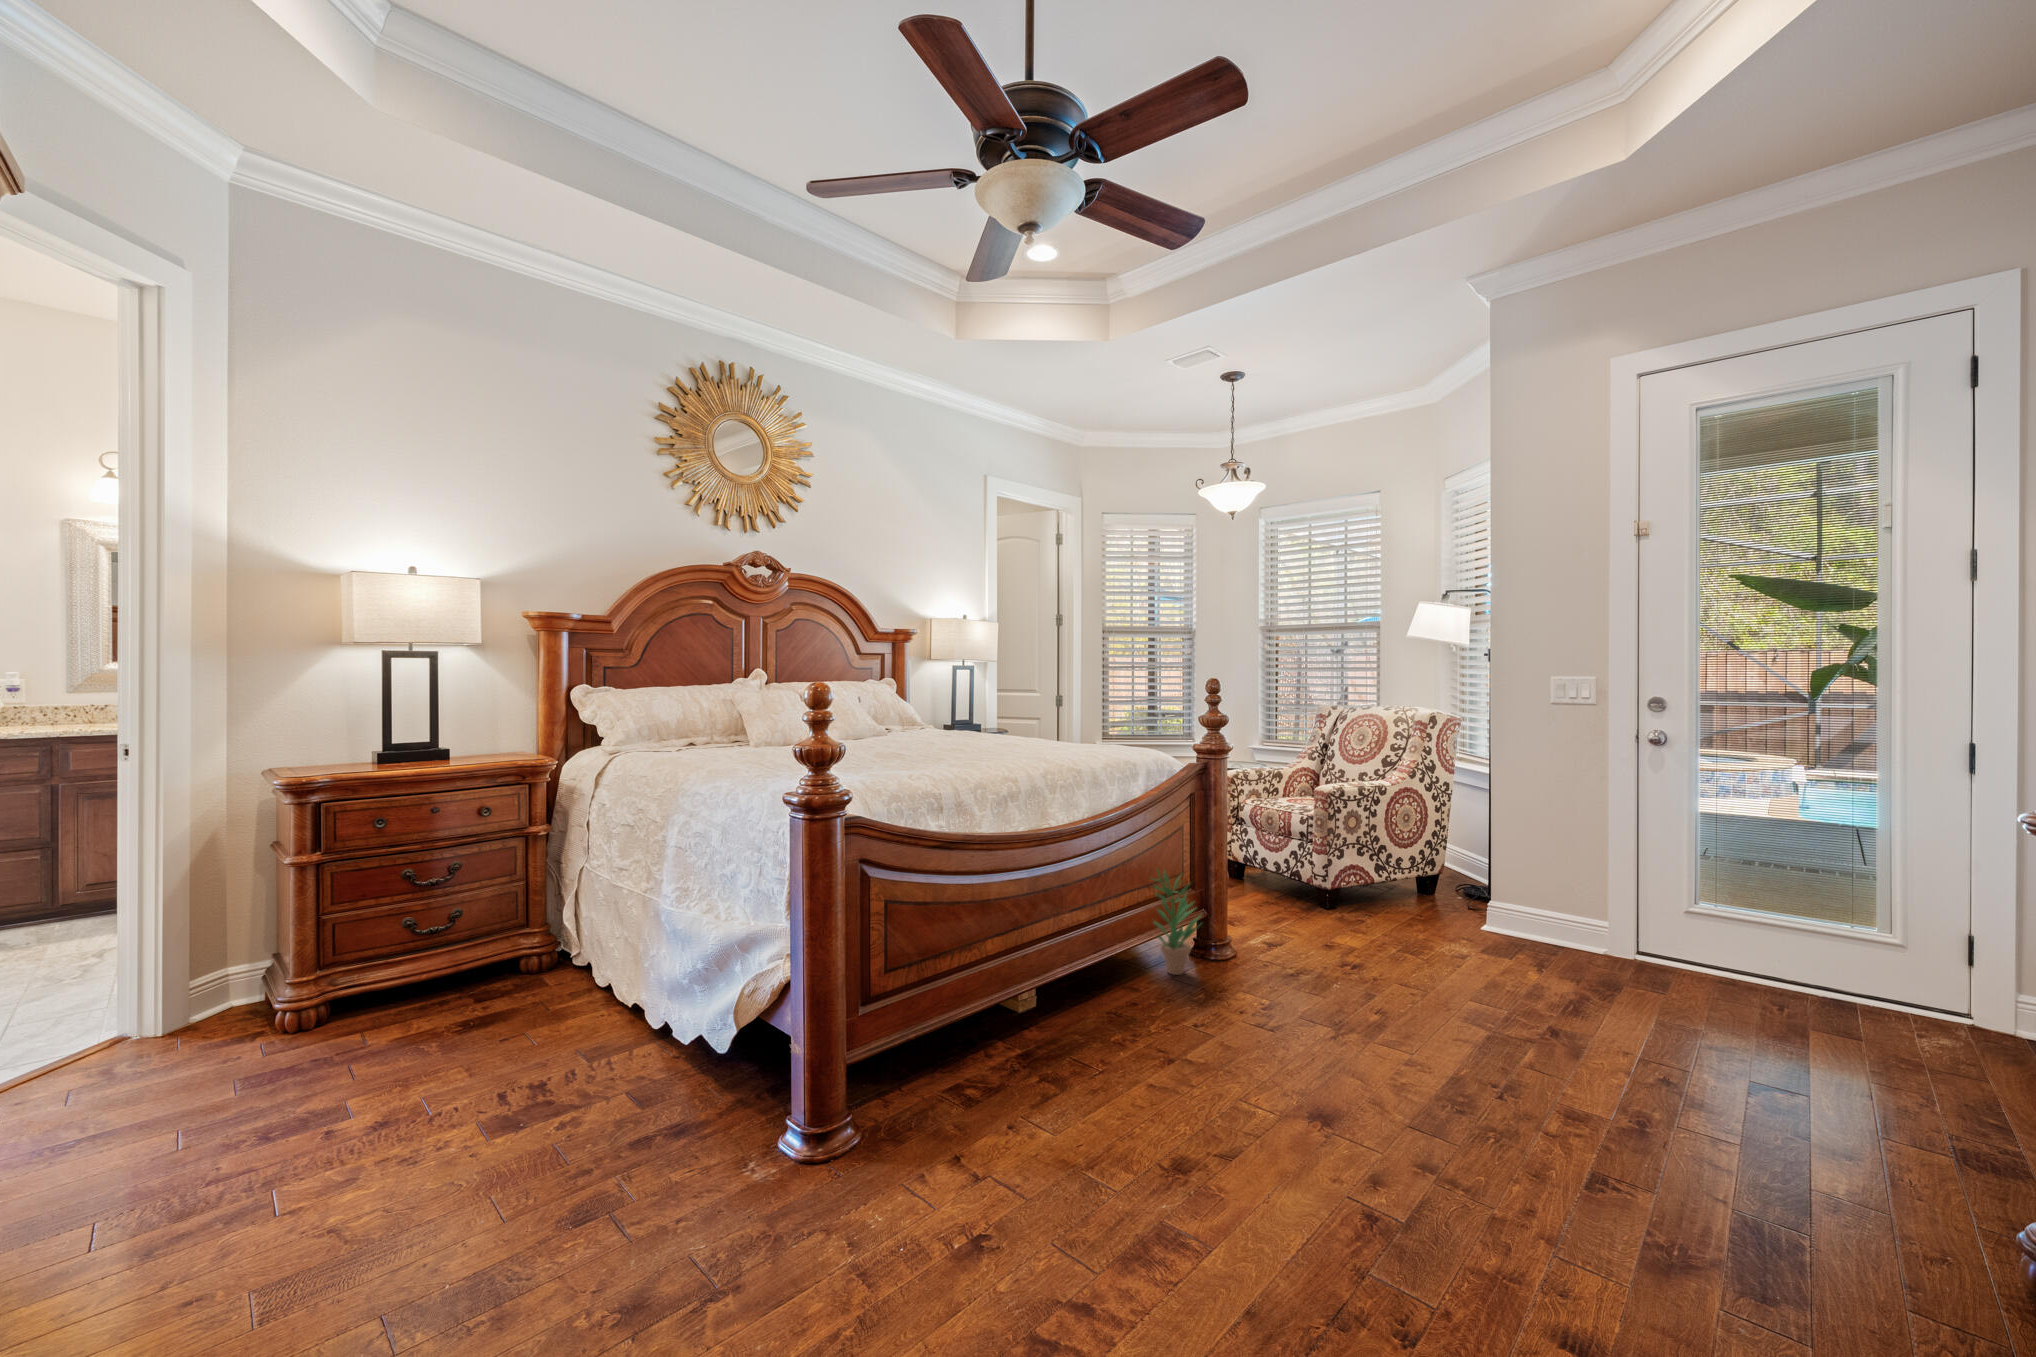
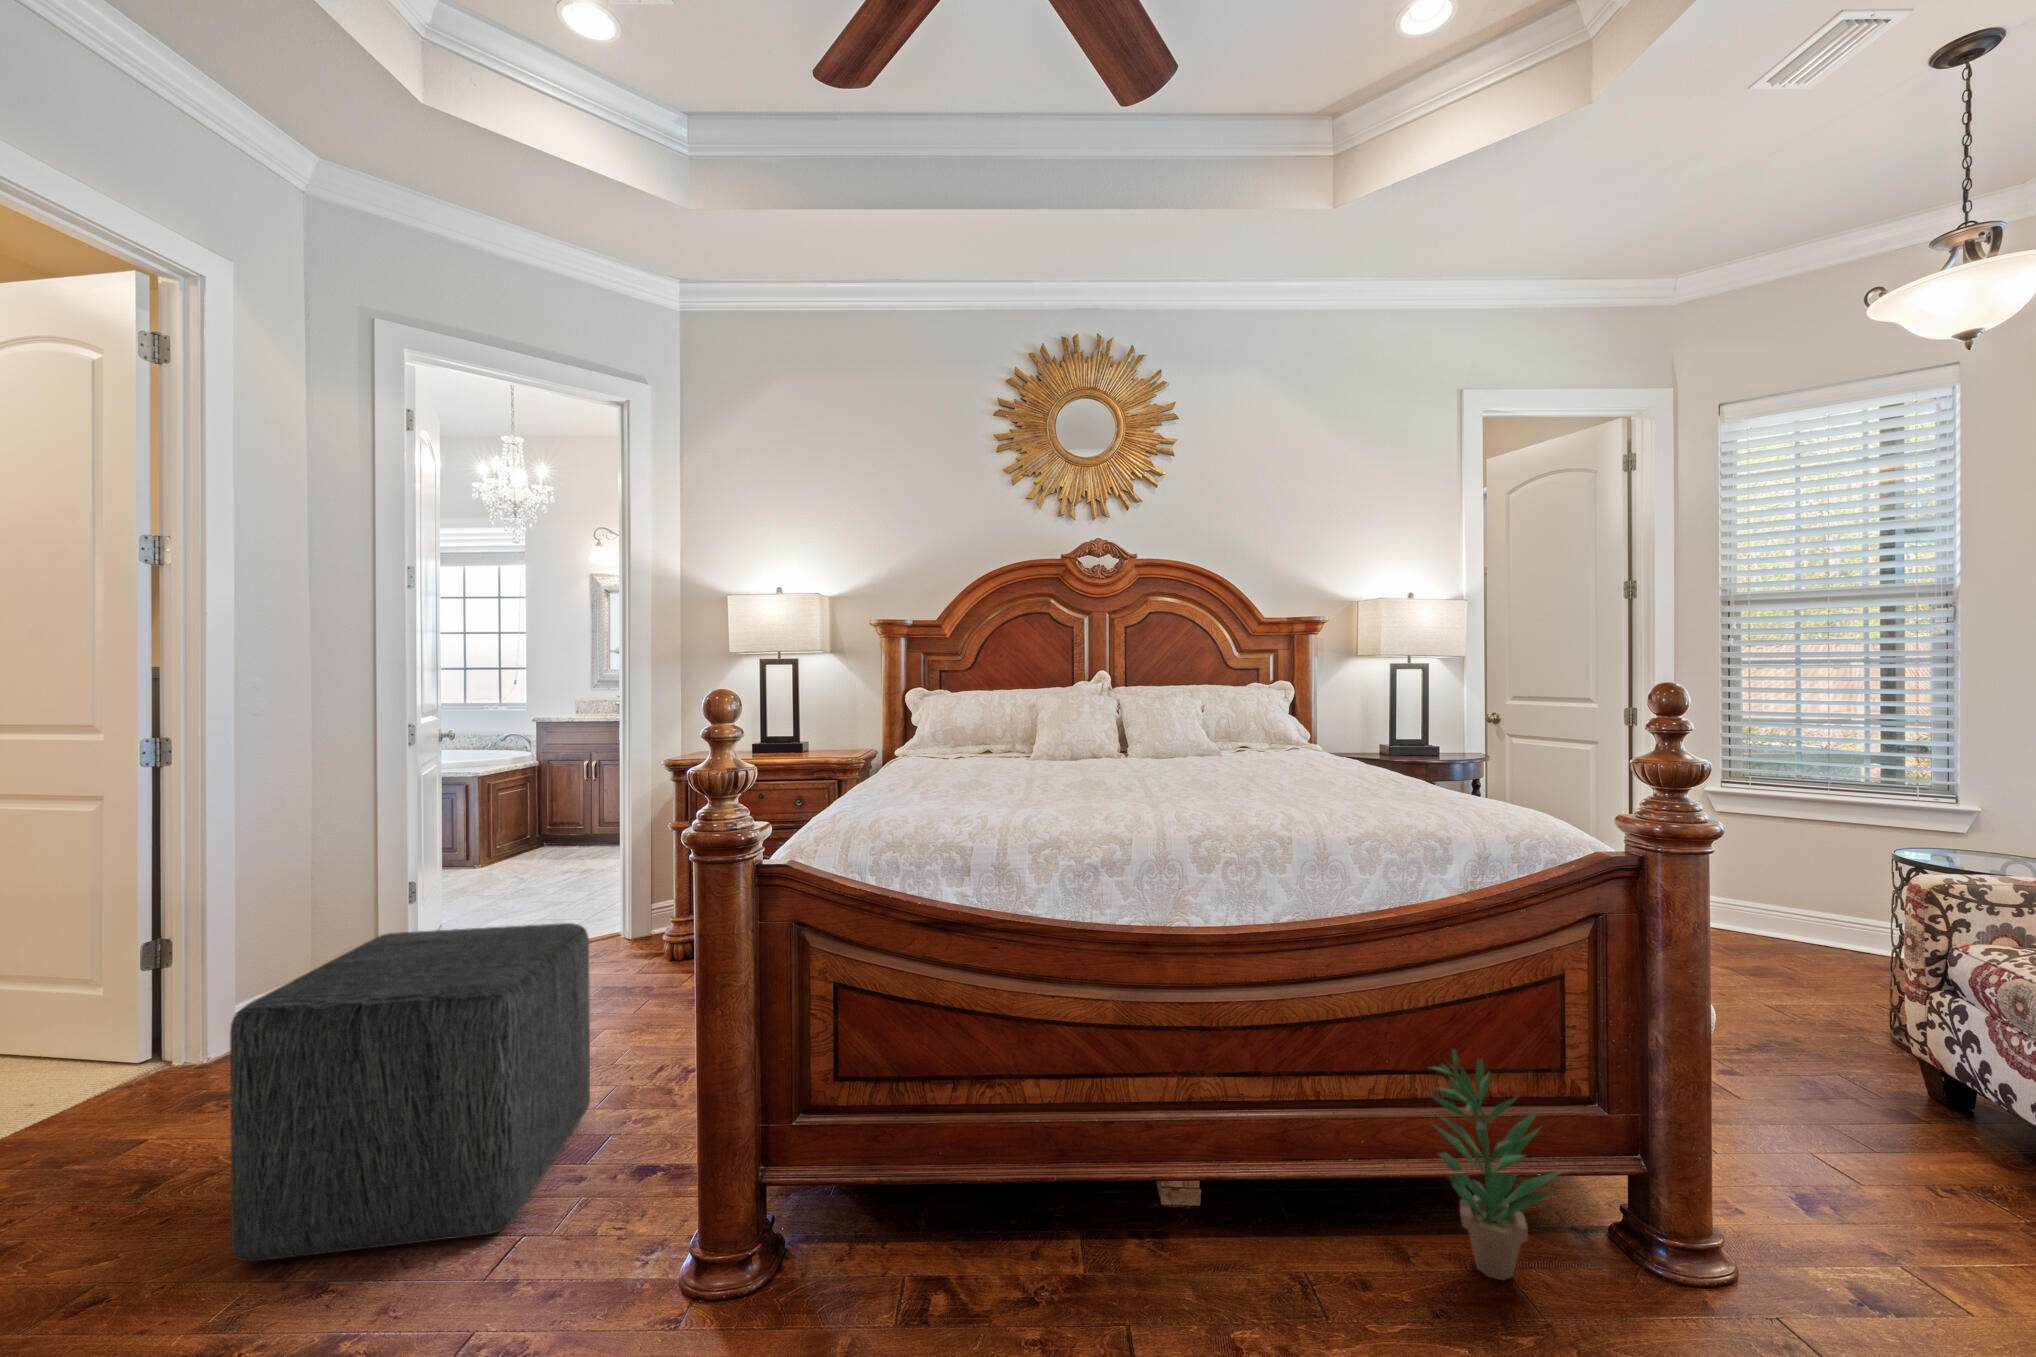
ottoman: none [337,926,673,1287] -> present [230,923,590,1261]

